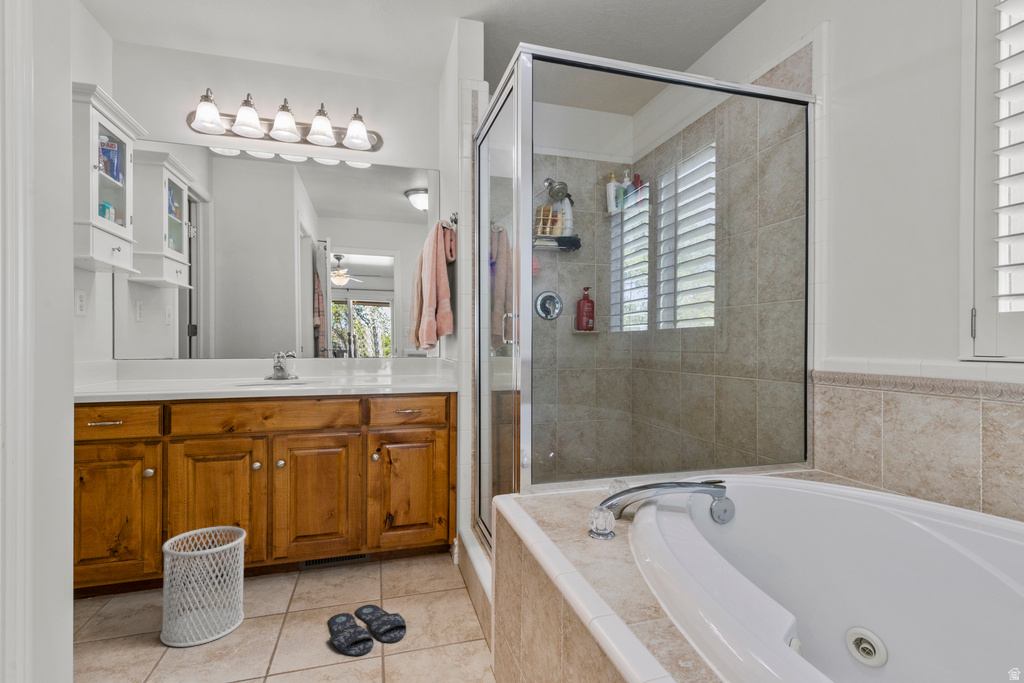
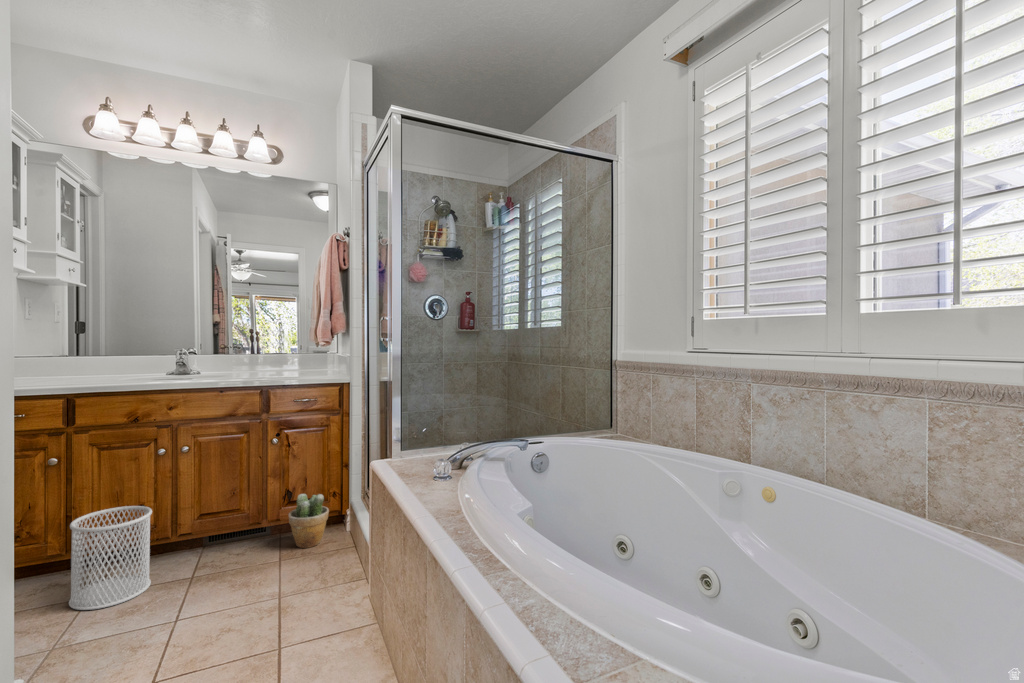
potted plant: none [390,520,434,585] -> present [289,494,329,548]
slippers: present [329,605,406,656] -> none [231,565,301,602]

